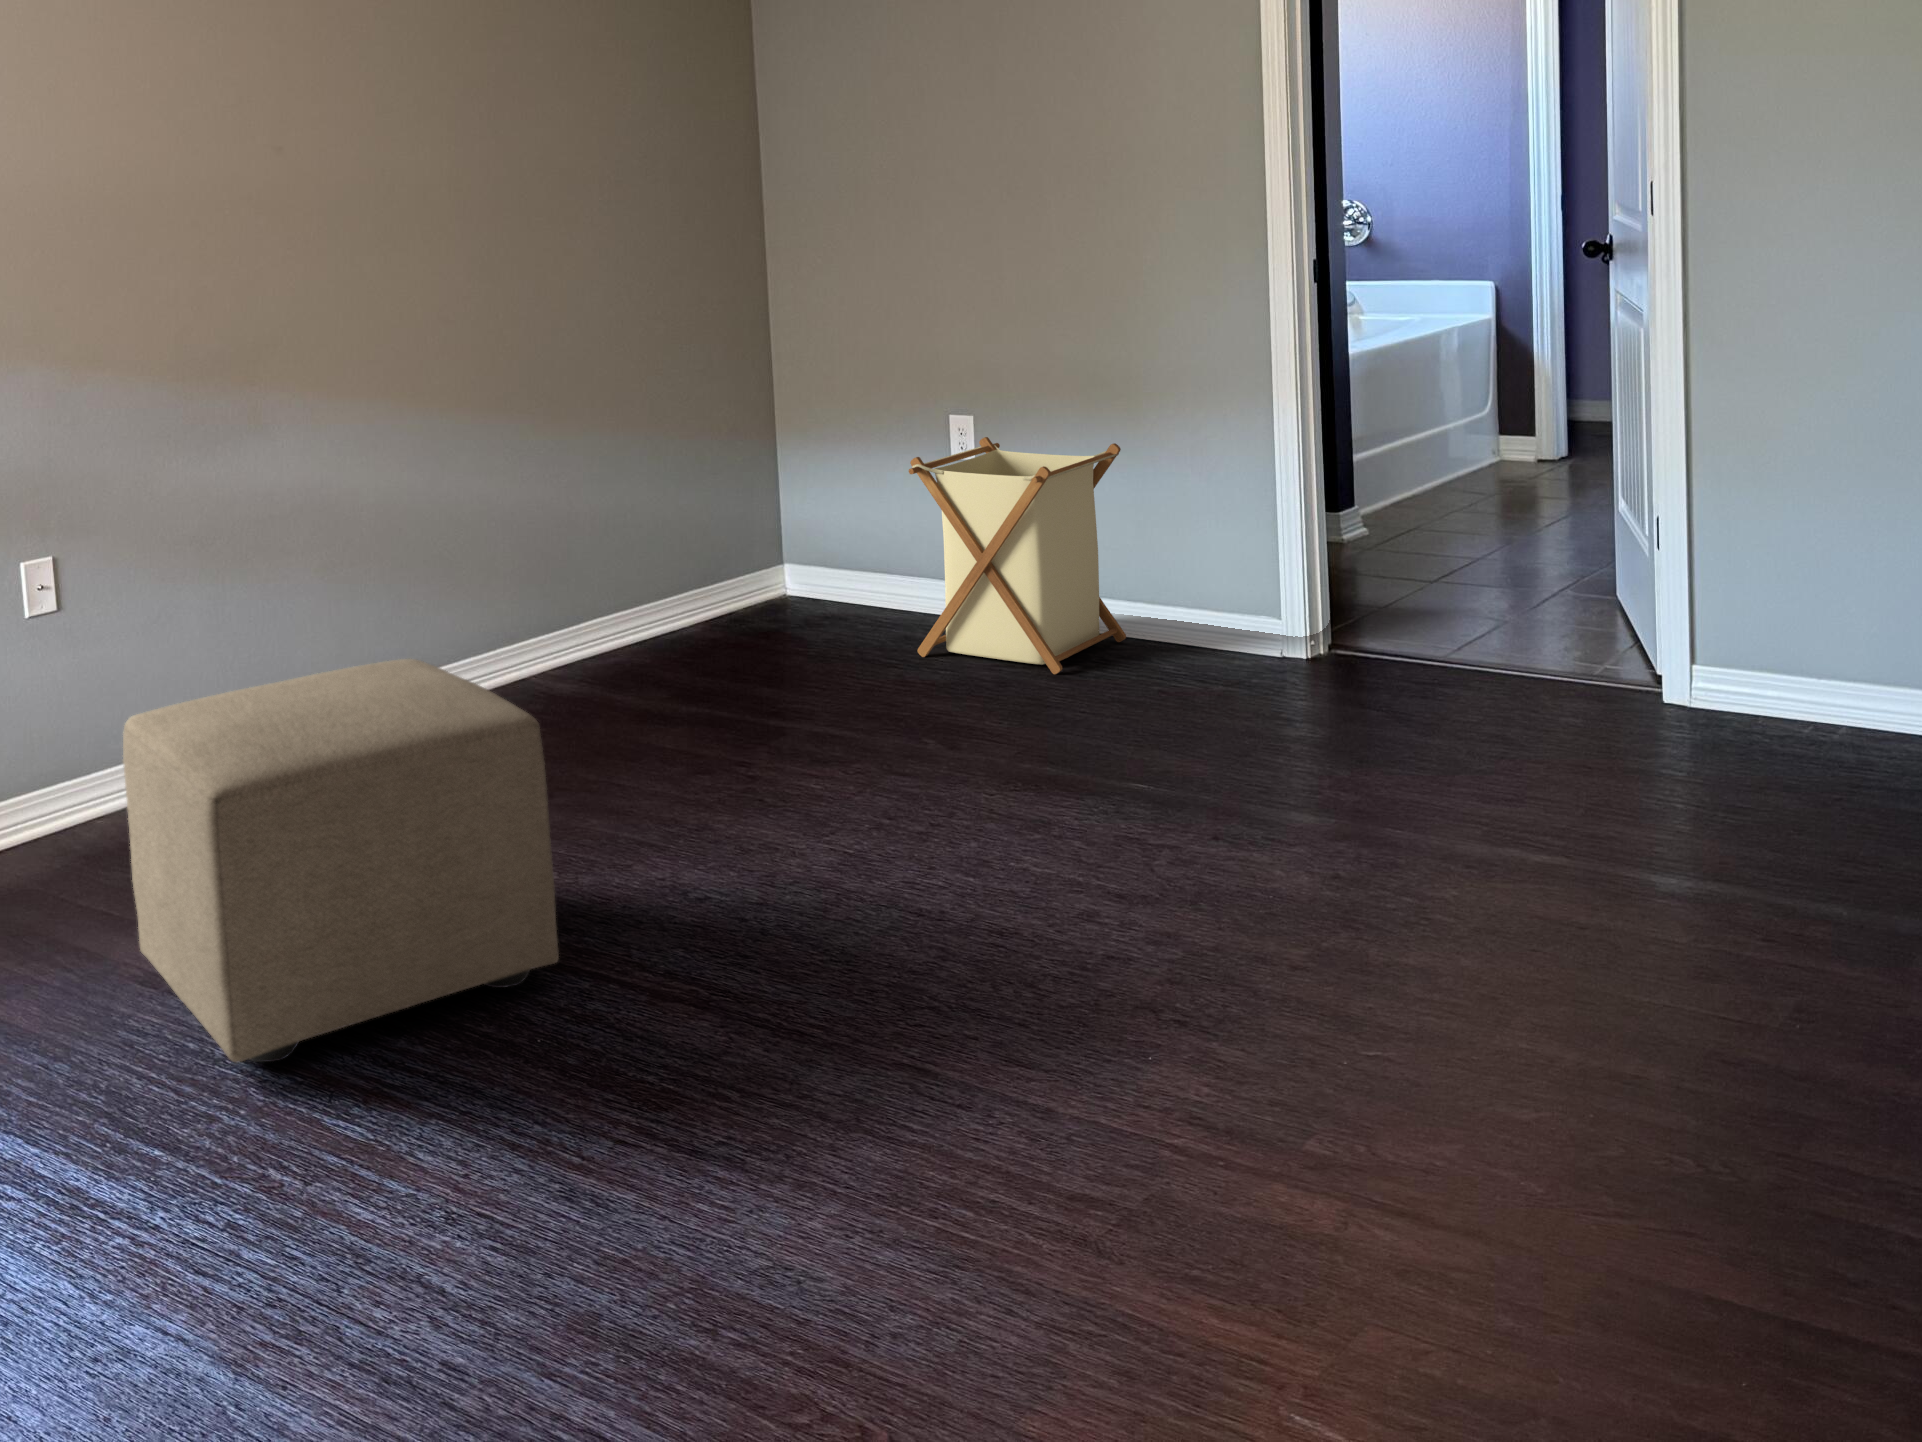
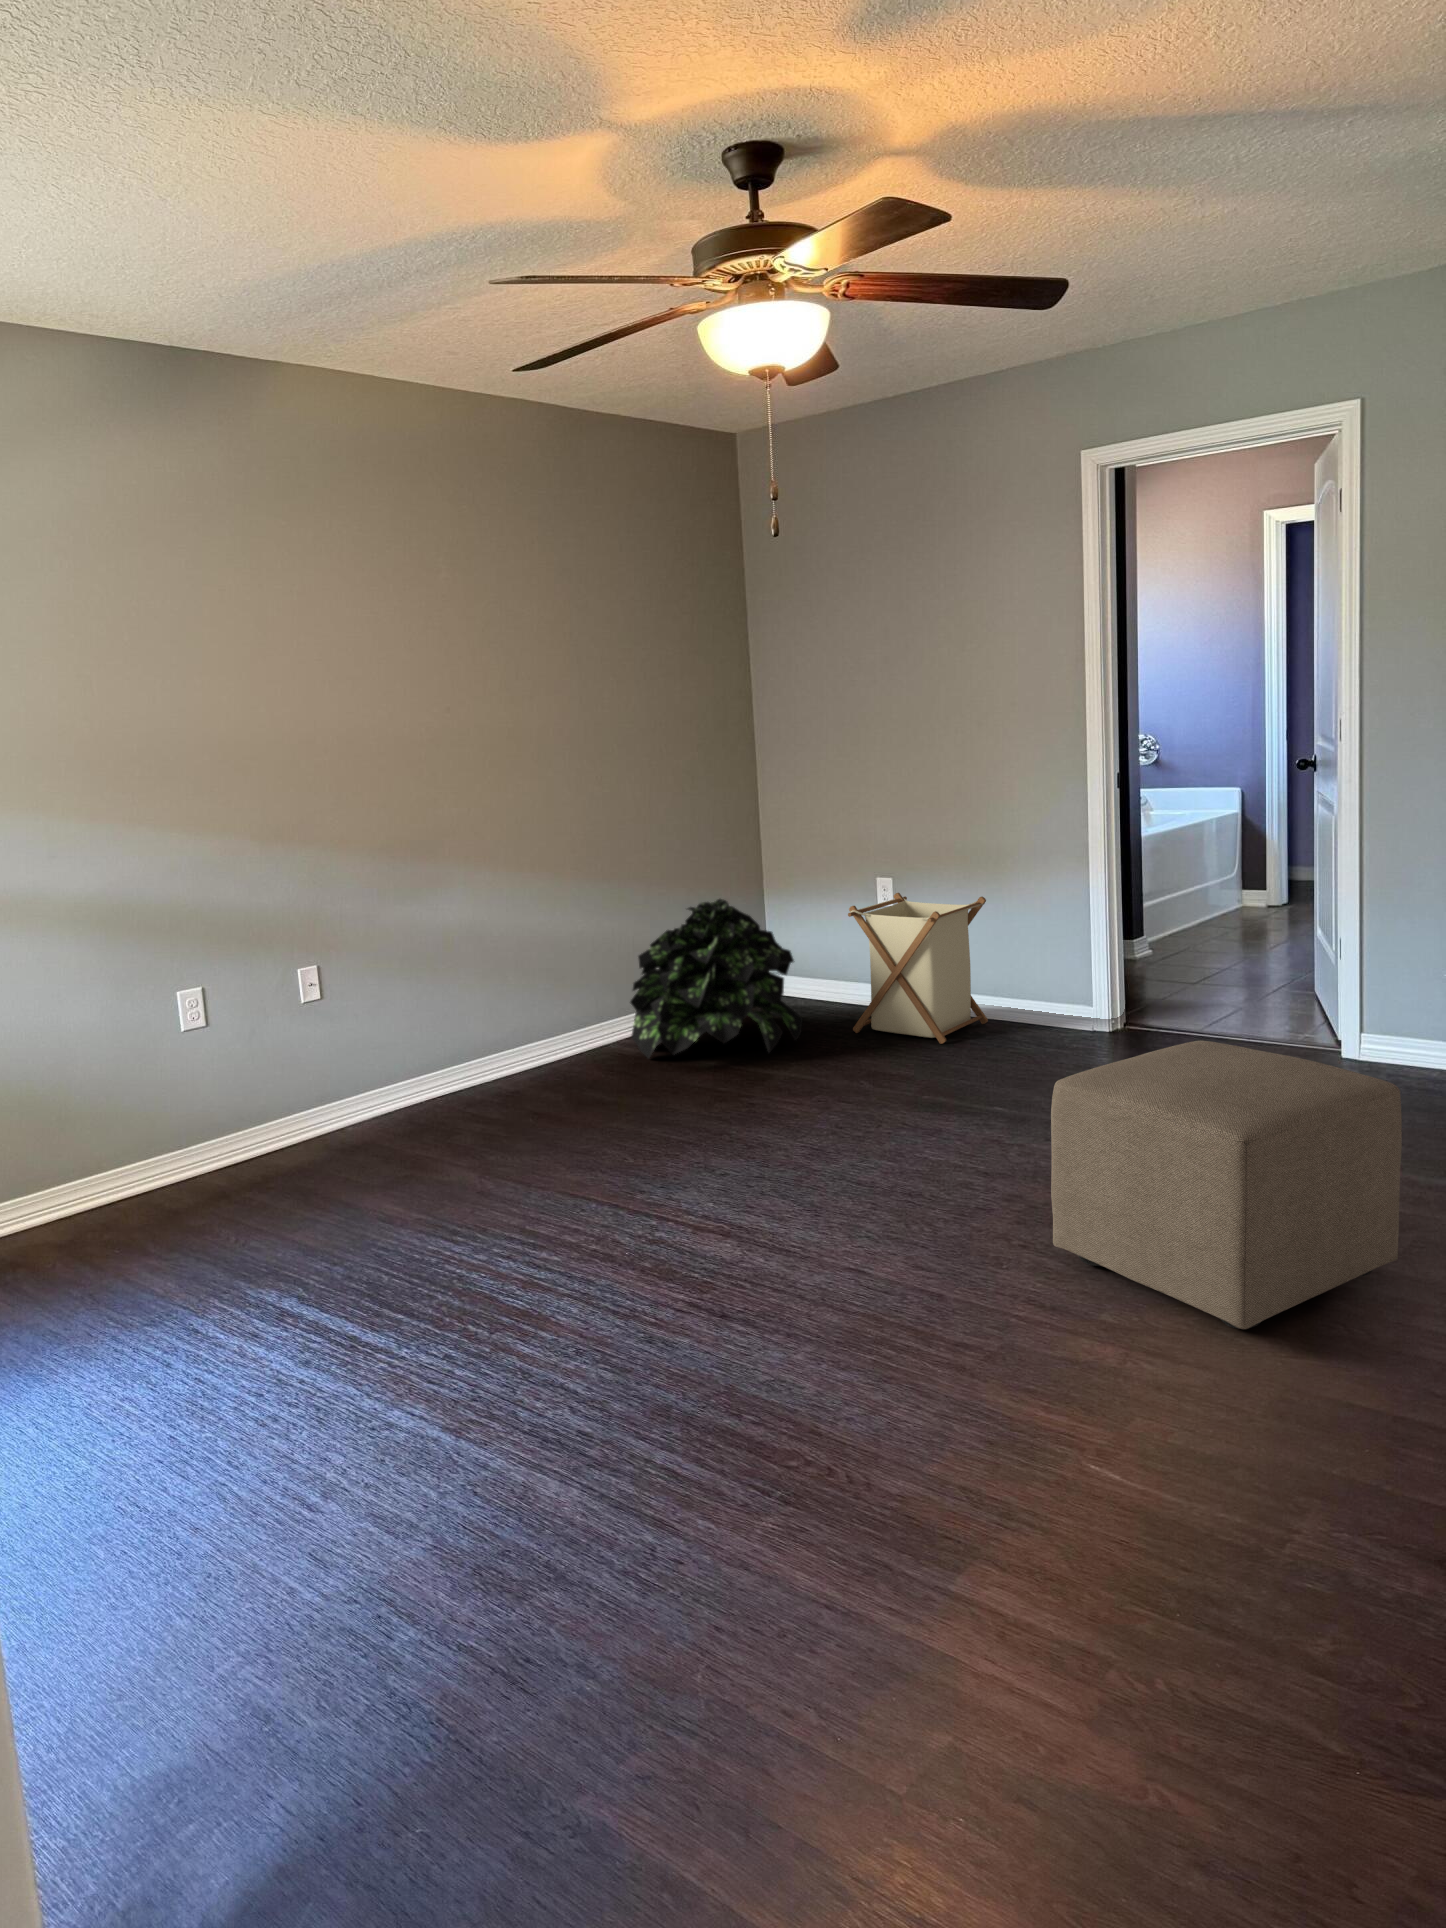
potted plant: none [566,445,839,702] -> present [630,899,803,1058]
ottoman: present [123,659,559,1062] -> present [1051,1040,1402,1329]

